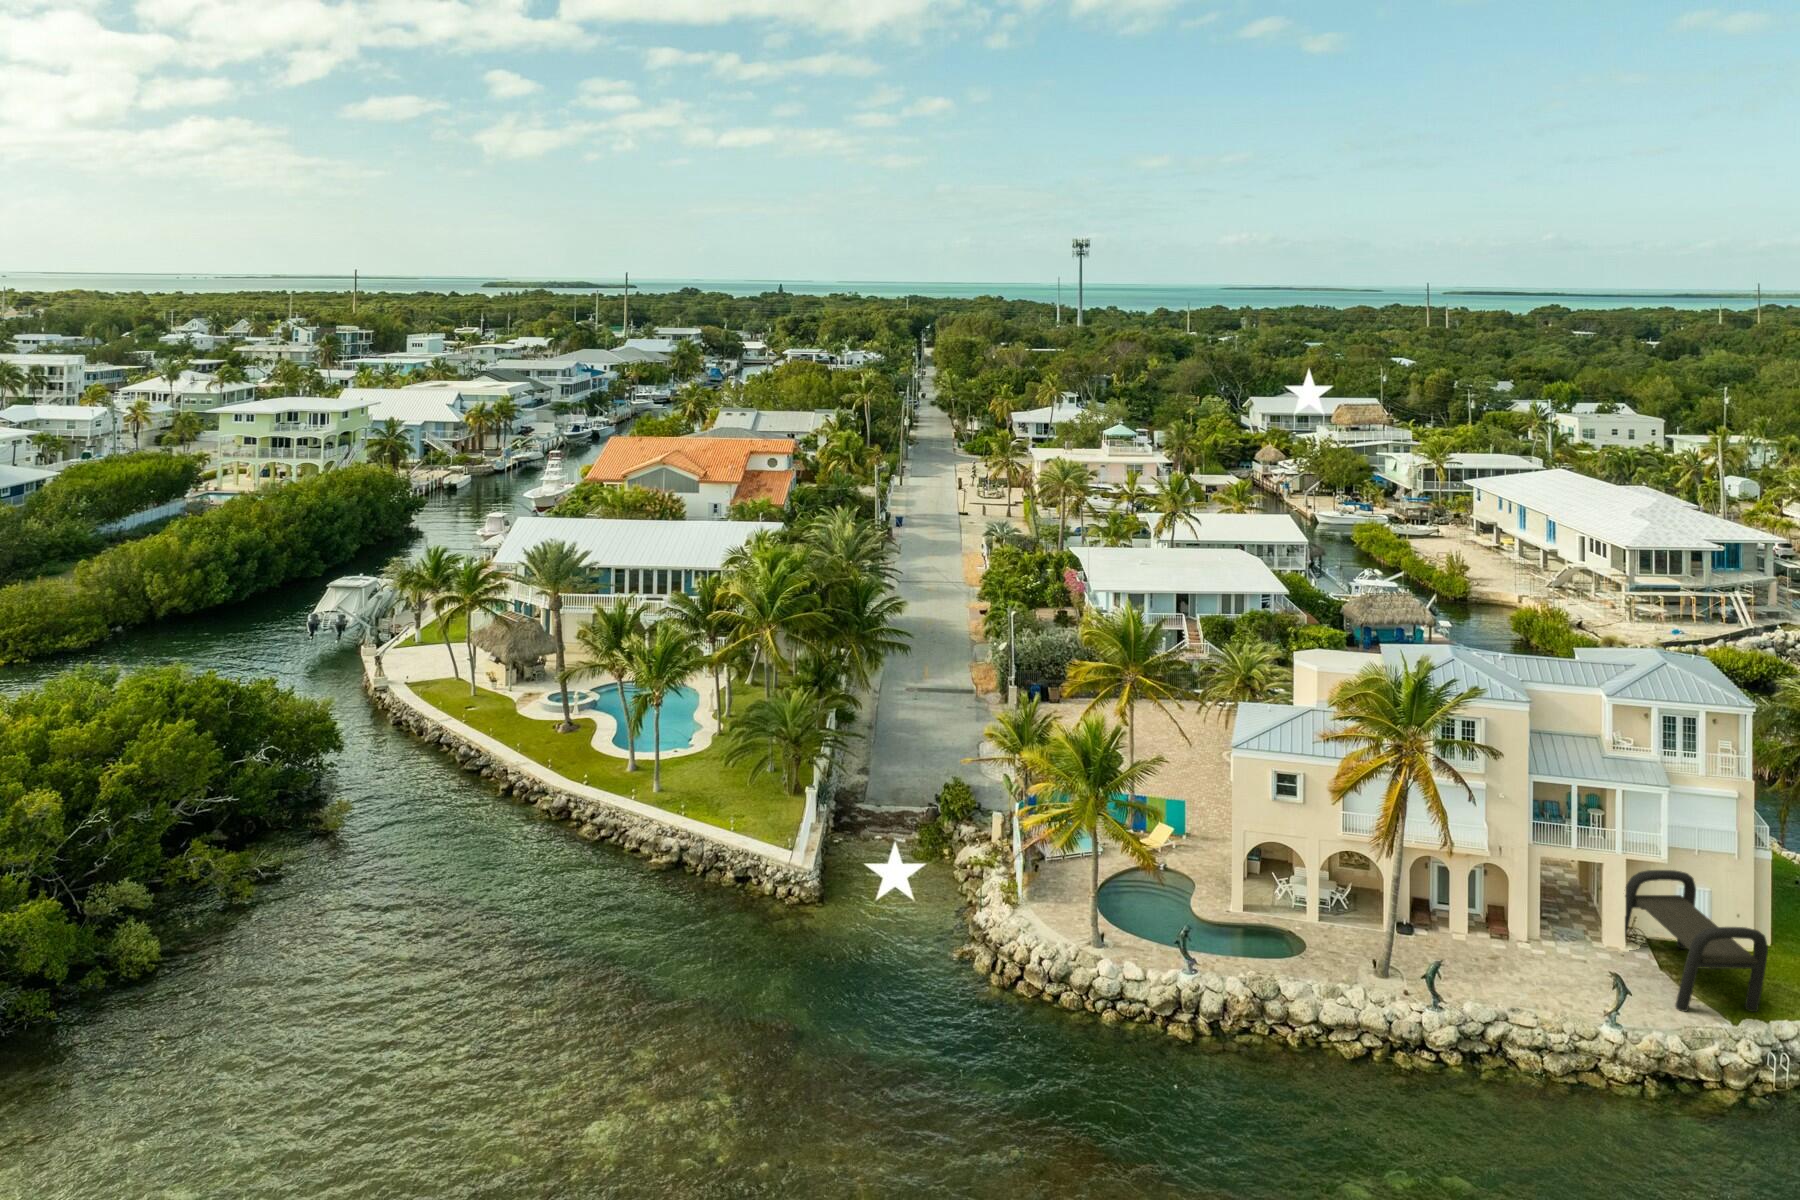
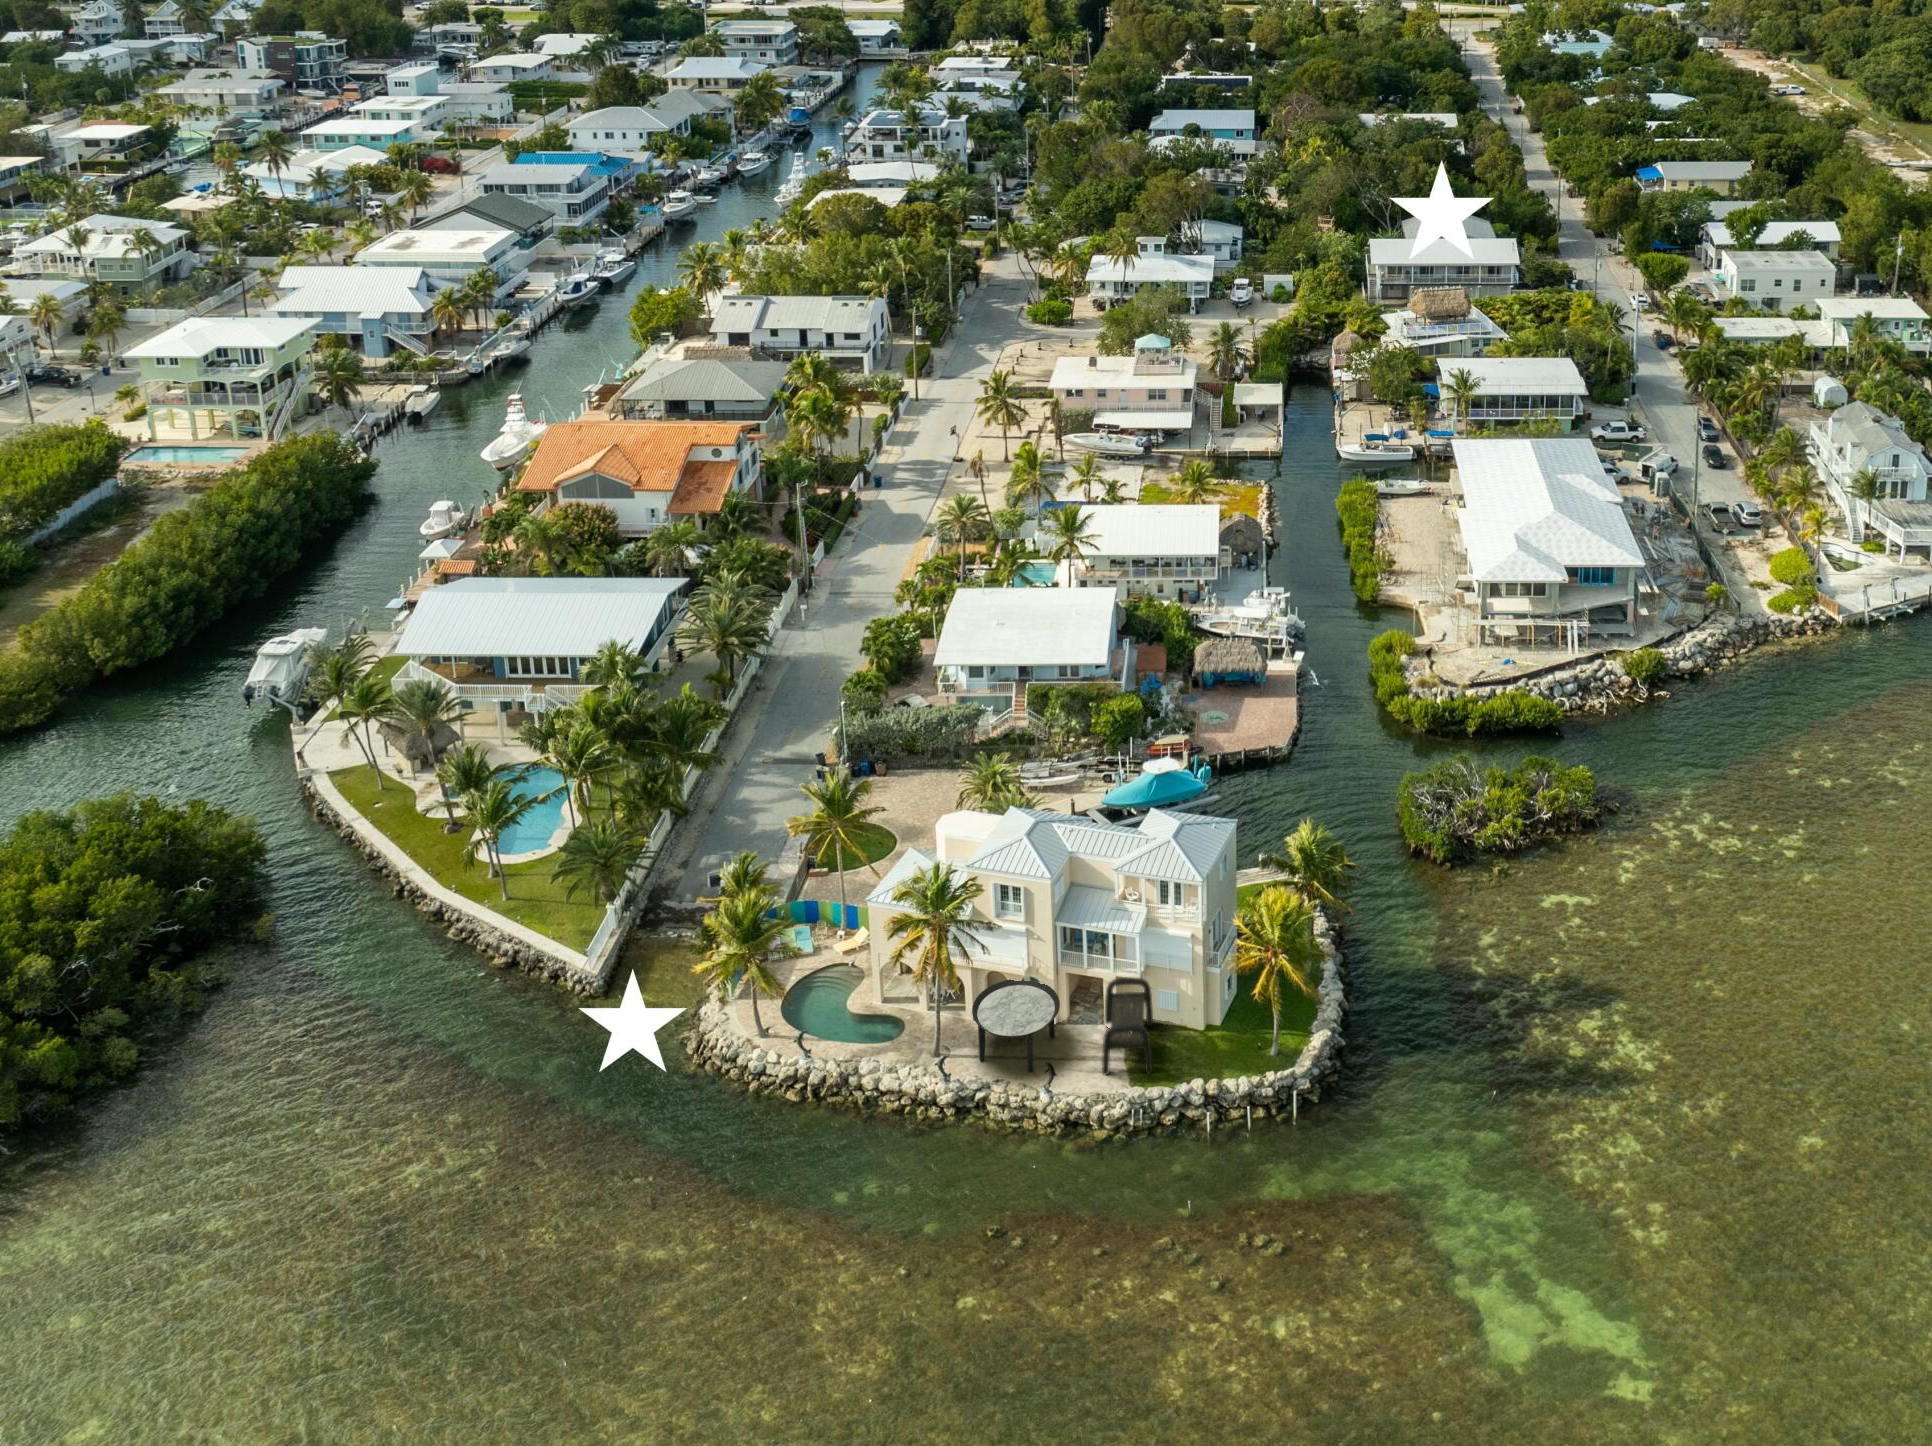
round table: none [1441,870,1593,1006] -> present [972,979,1060,1073]

